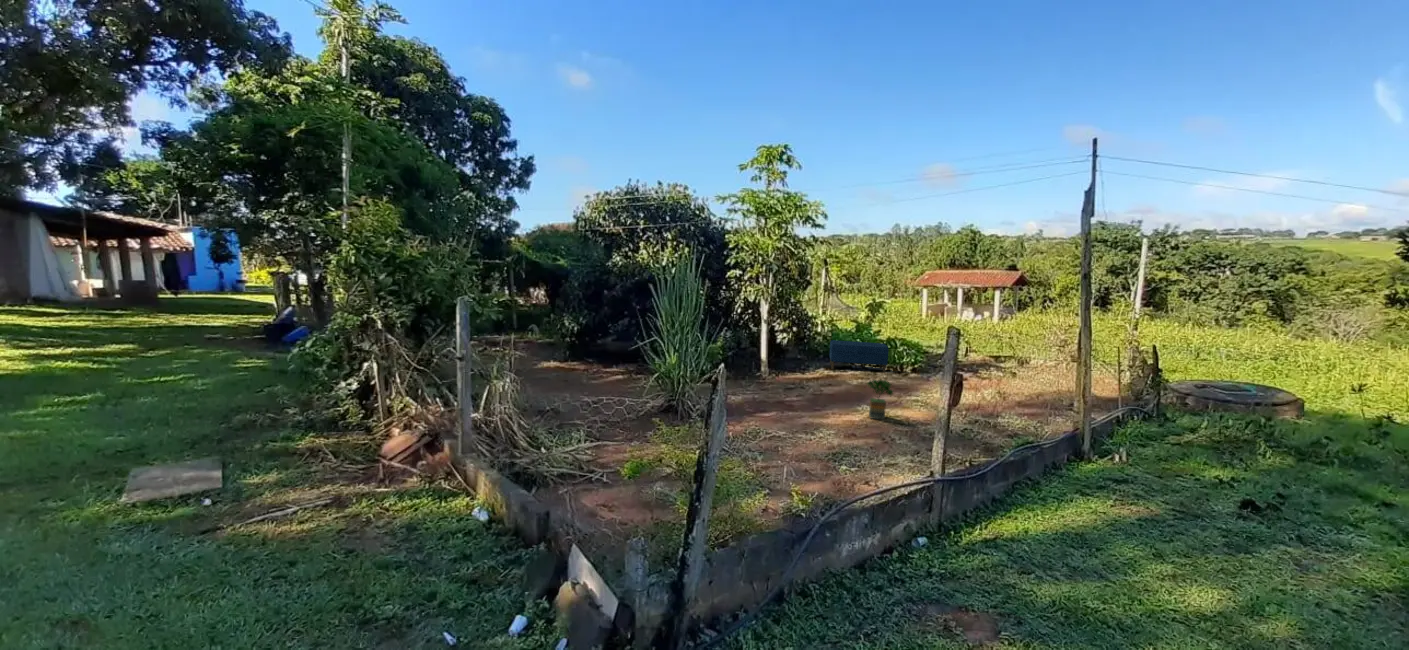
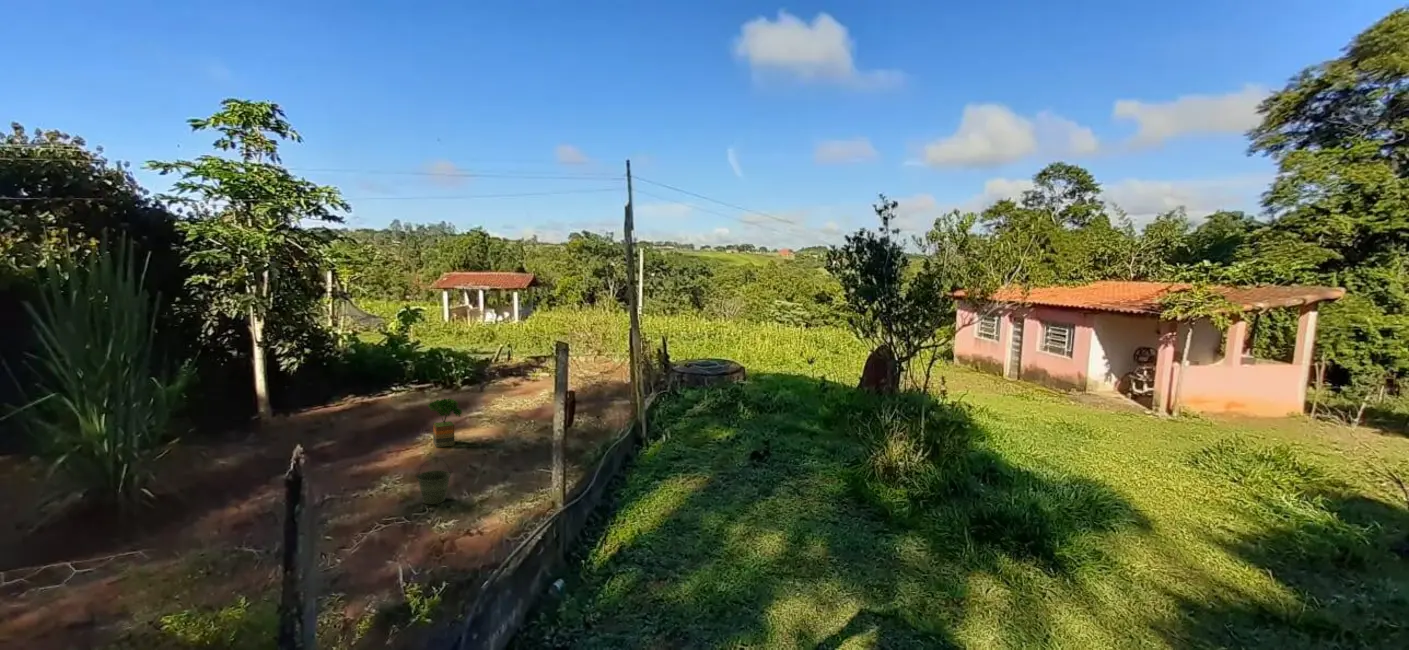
bench: present [829,340,889,372] -> none [356,355,433,394]
bucket: none [840,422,868,458] -> present [417,464,451,504]

